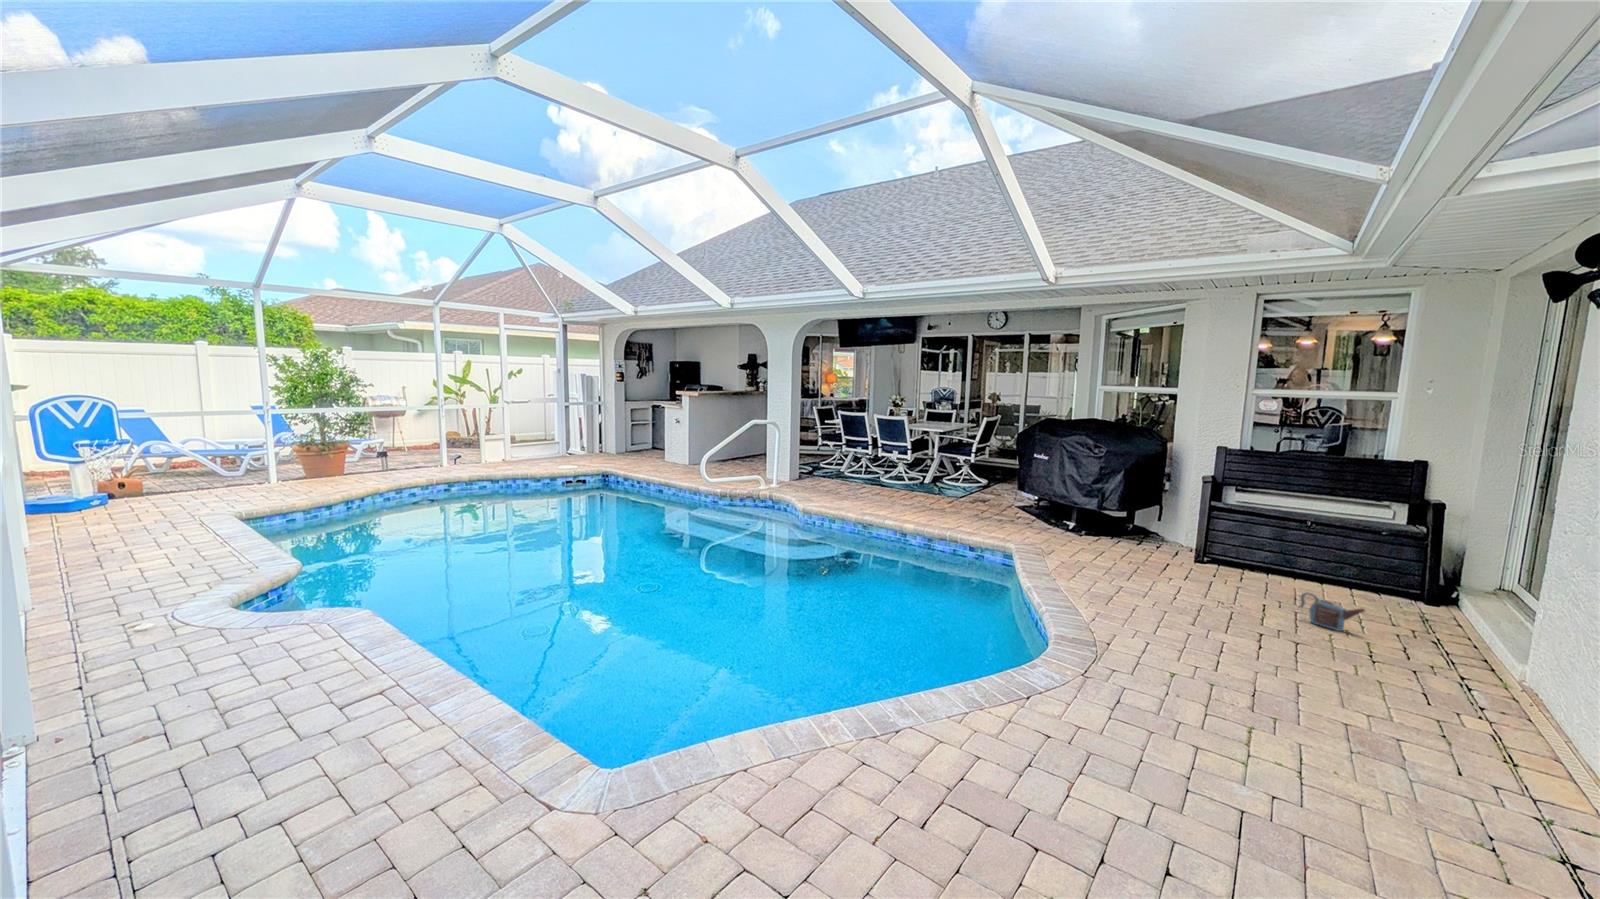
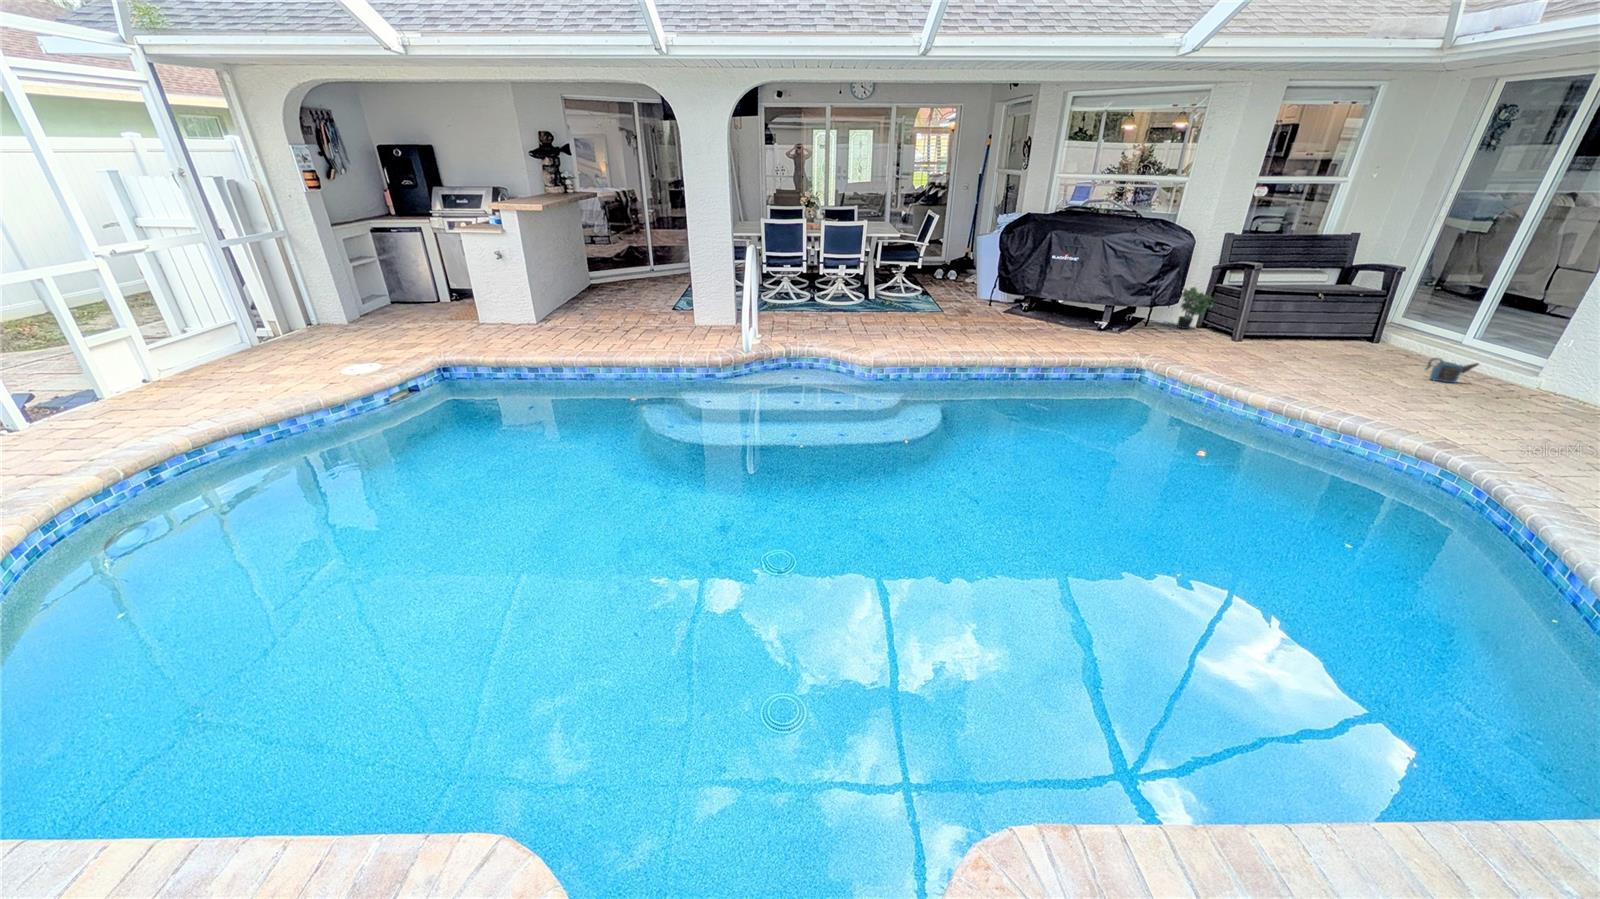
potted plant: none [1138,494,1180,541] -> present [1177,287,1212,329]

